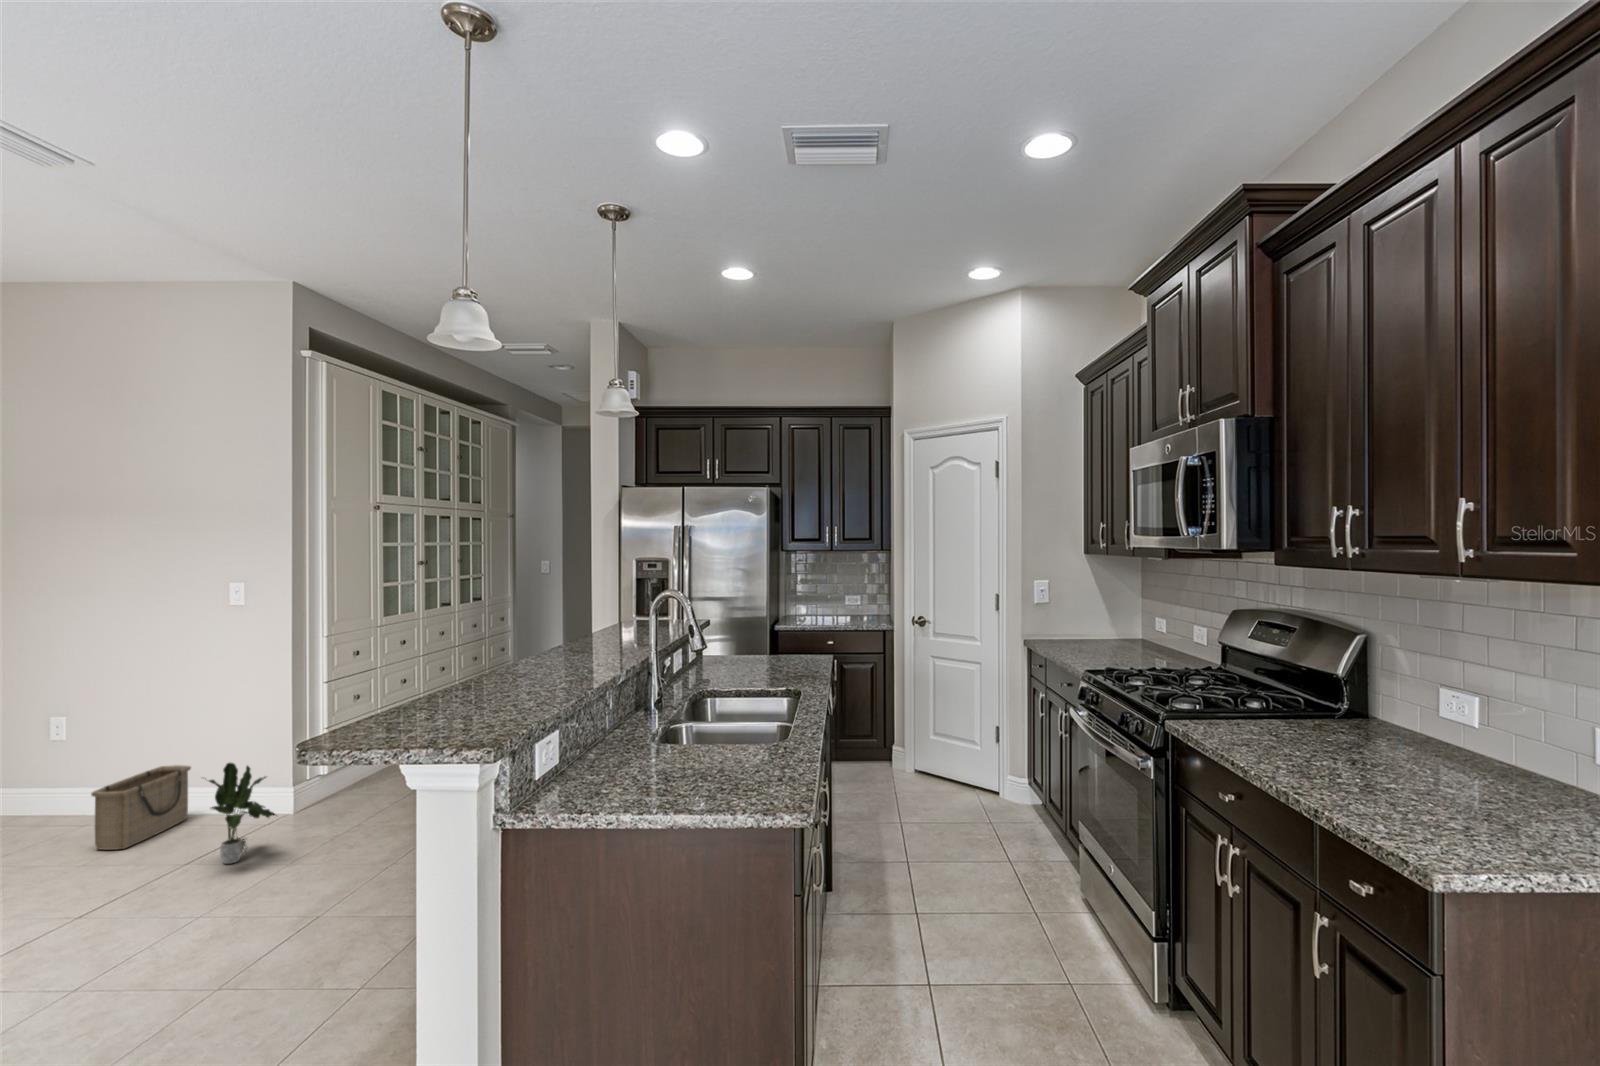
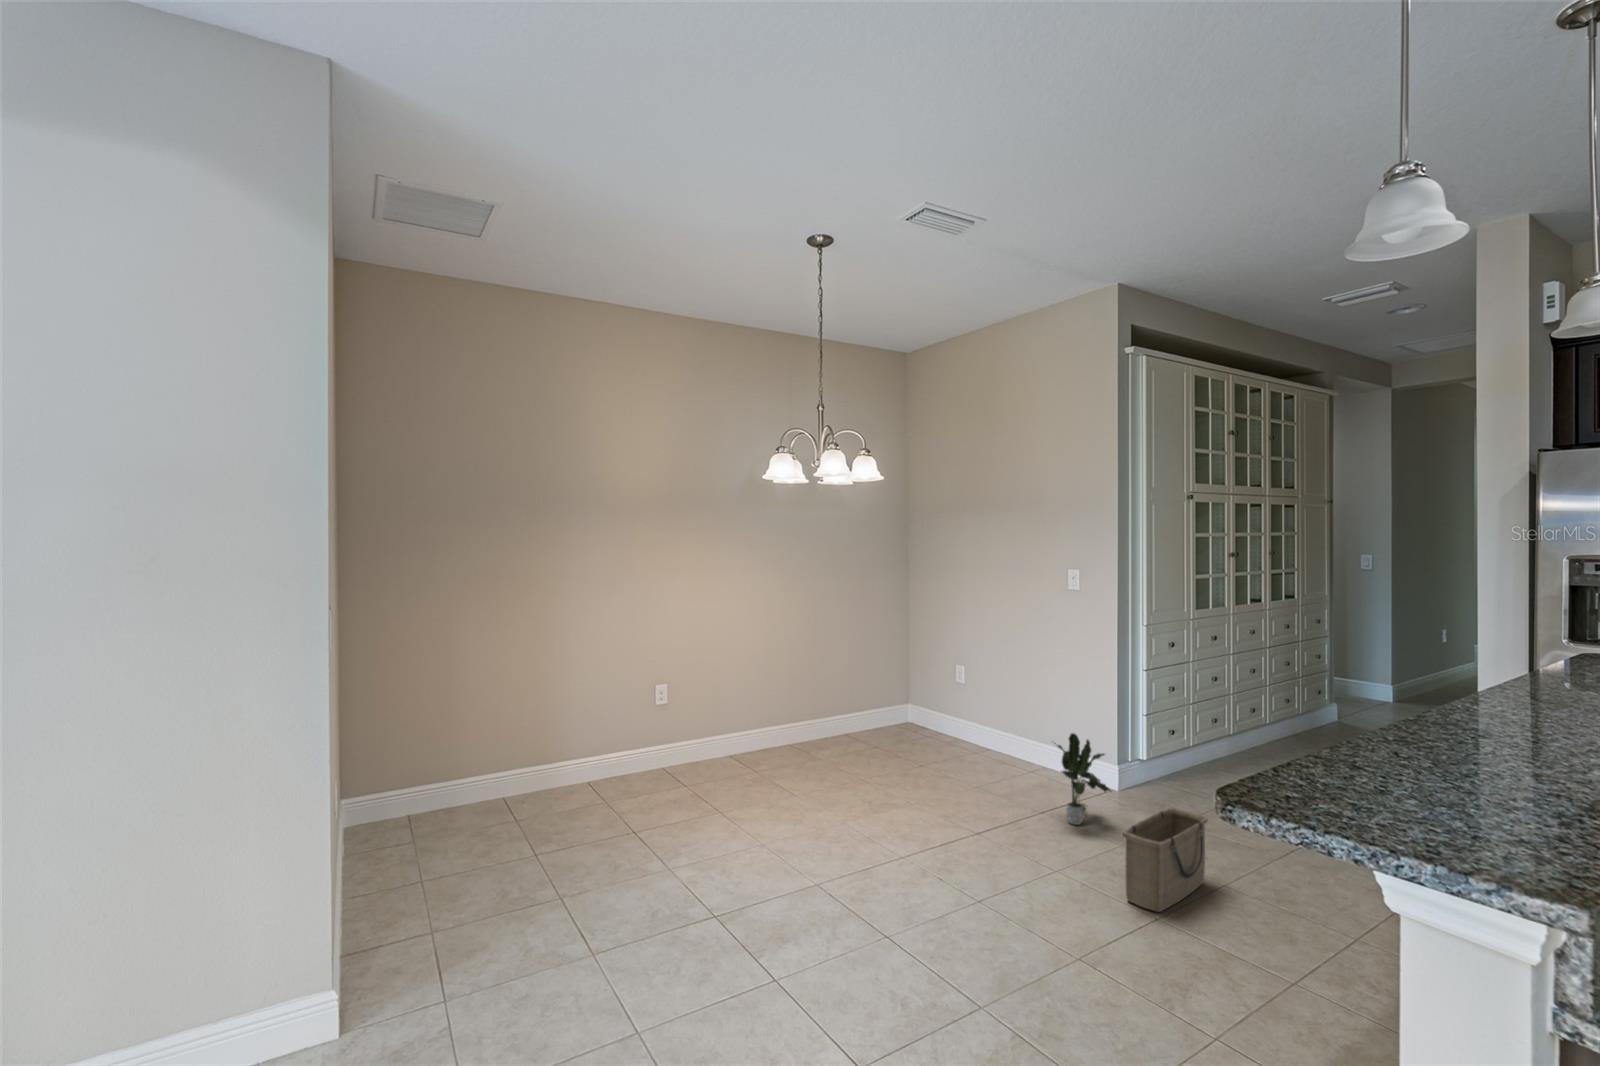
basket: present [91,765,191,850] -> present [1123,808,1208,912]

